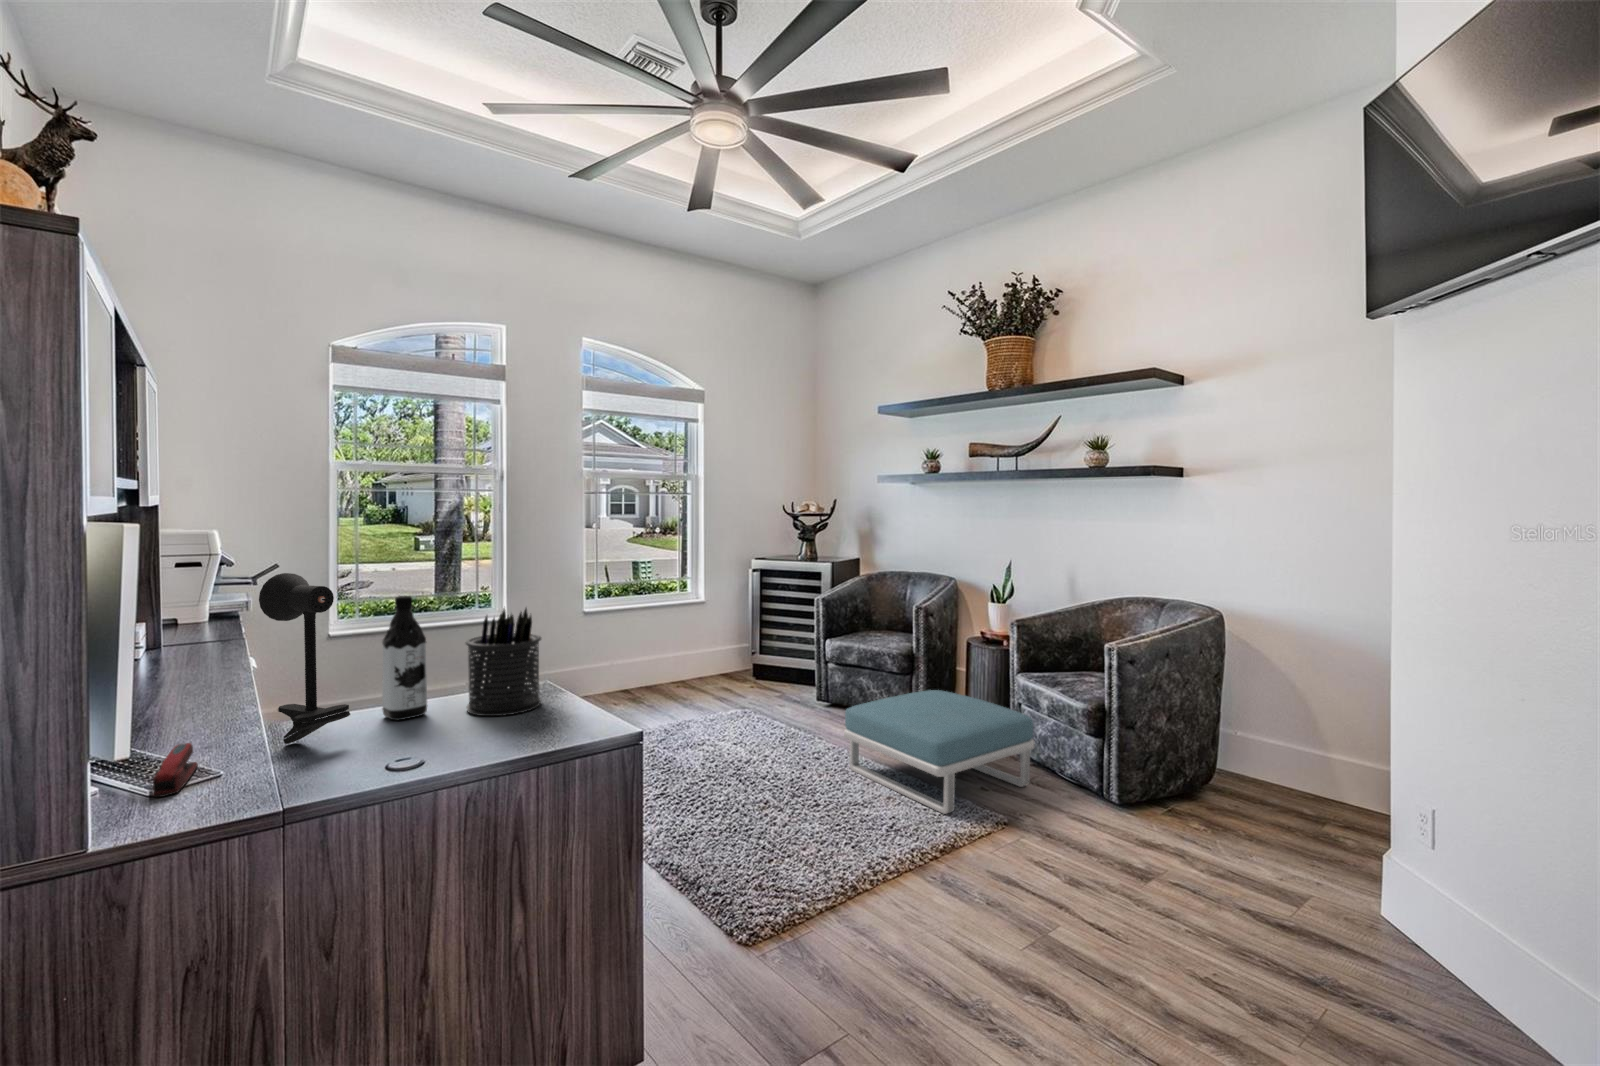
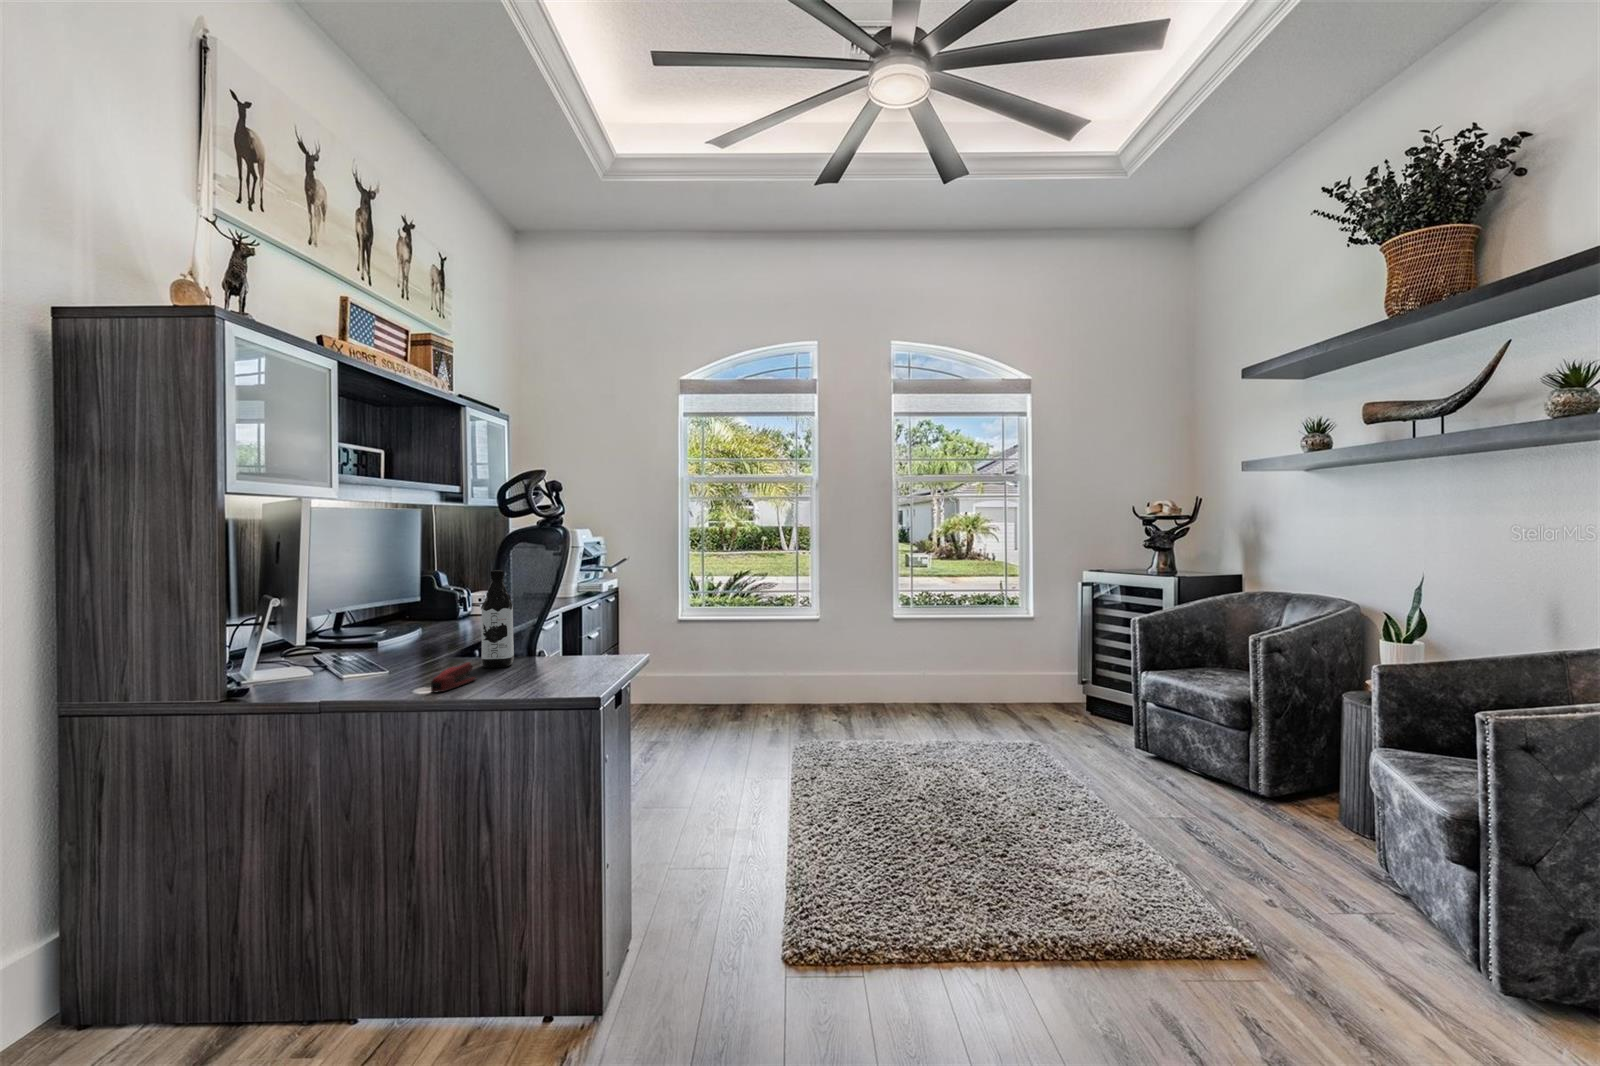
desk lamp: present [259,573,350,744] -> none [388,547,433,671]
pen holder: present [465,608,541,716] -> none [530,582,592,674]
footstool: present [844,690,1034,814] -> none [1081,750,1365,917]
stapler: present [152,743,198,797] -> present [431,663,476,693]

